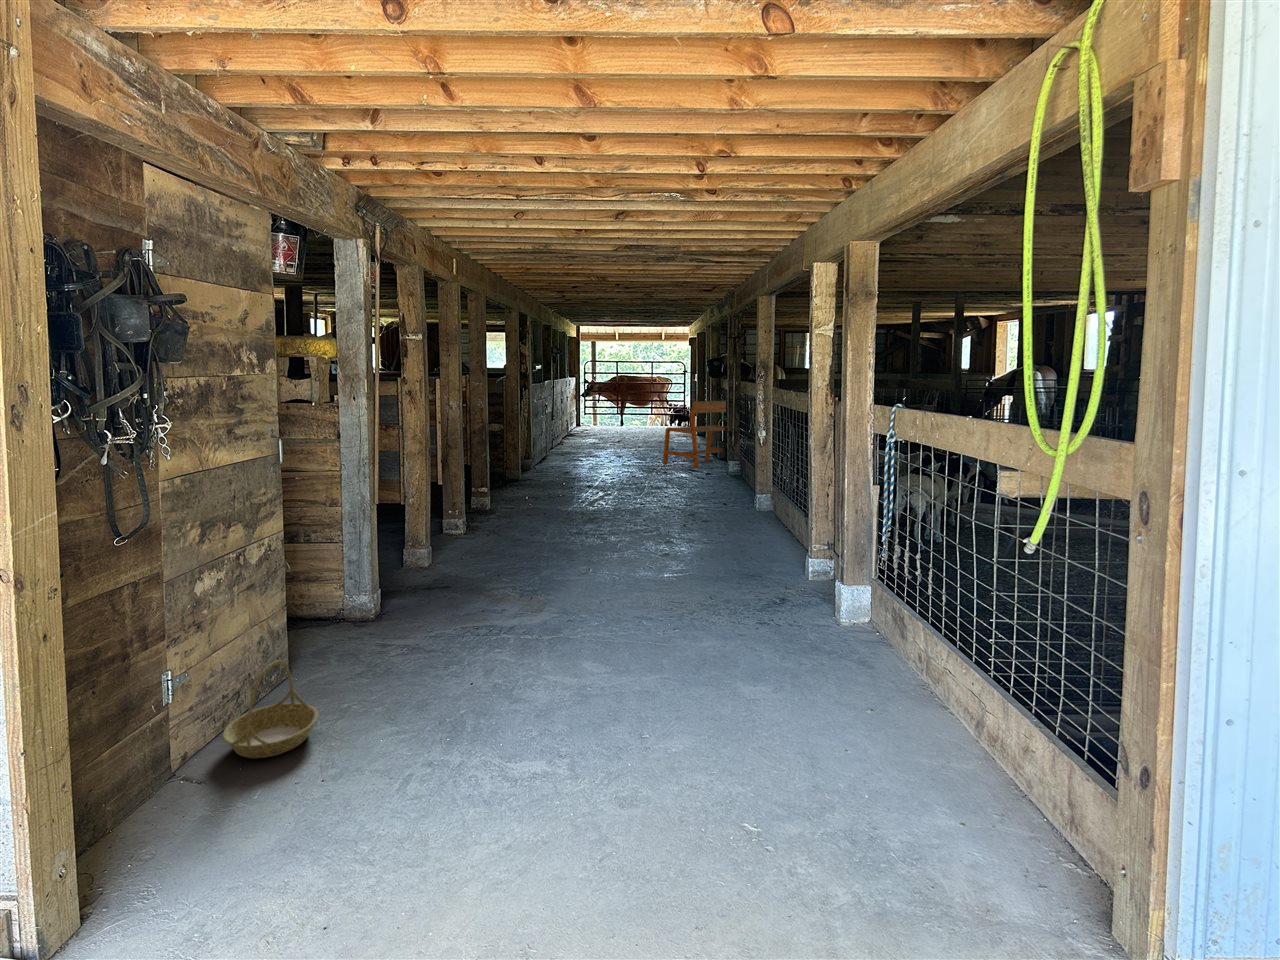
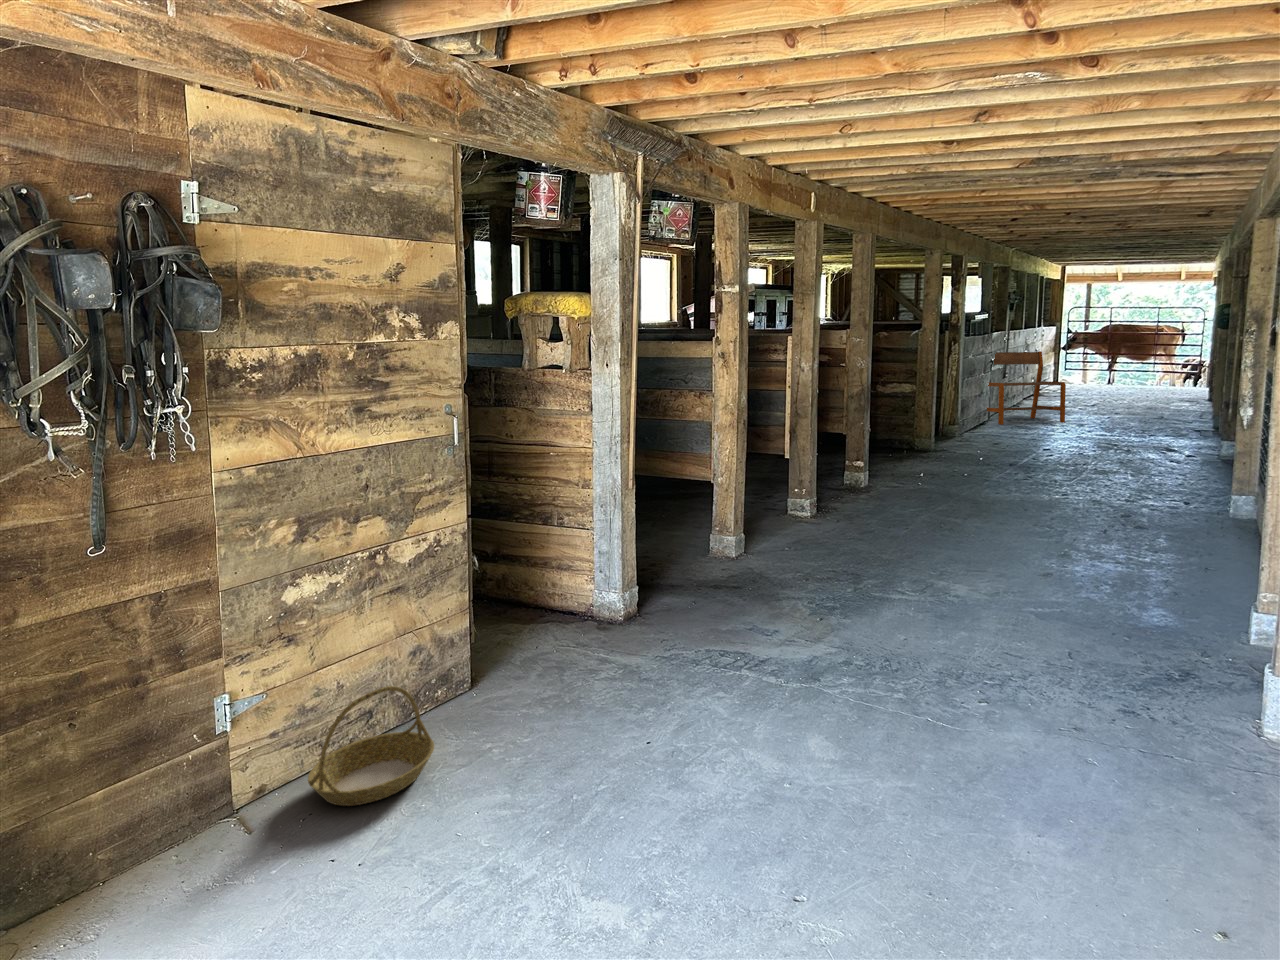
bench: present [663,401,726,467] -> present [987,351,1066,424]

